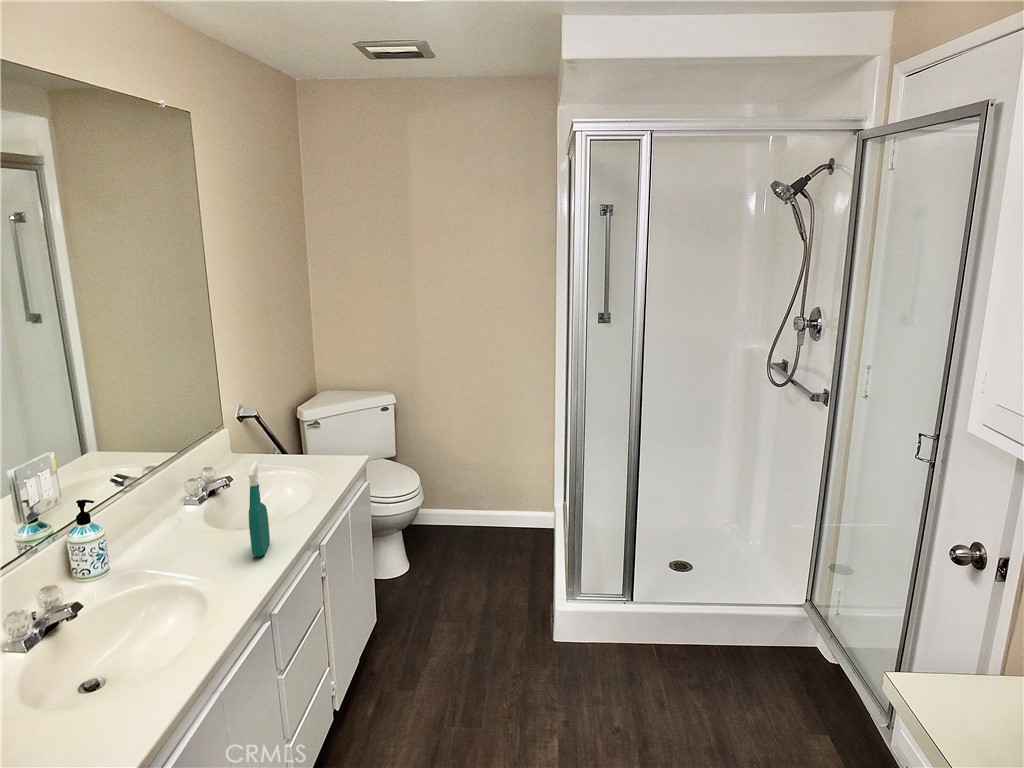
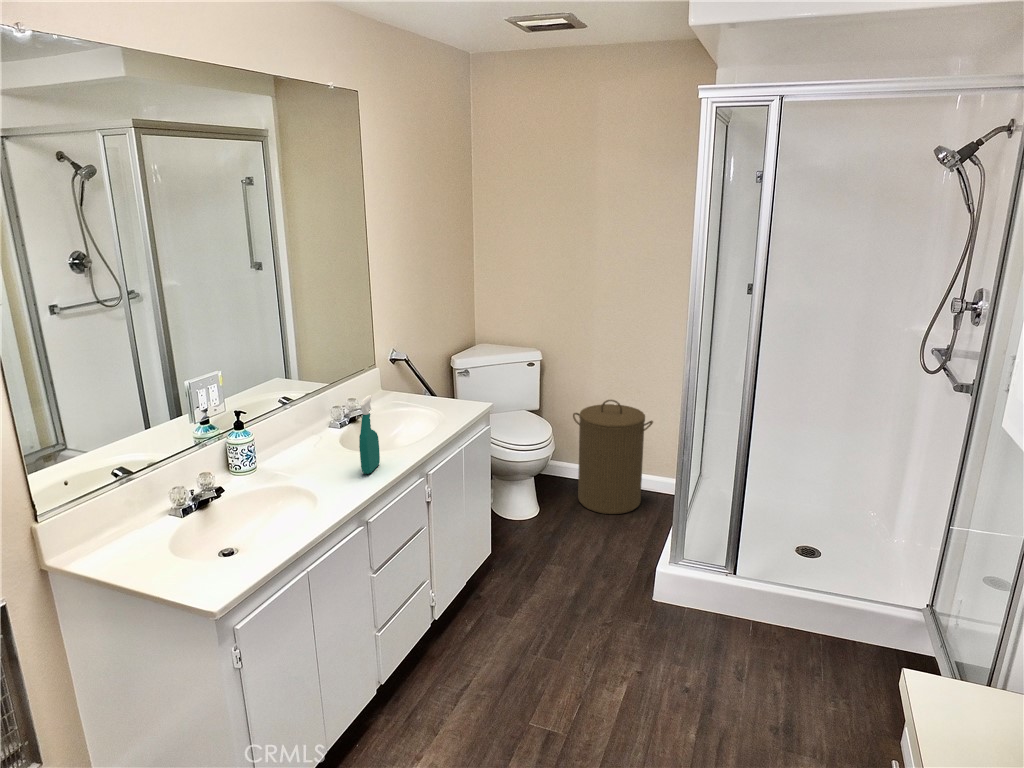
laundry hamper: none [441,437,526,559] -> present [573,400,653,514]

